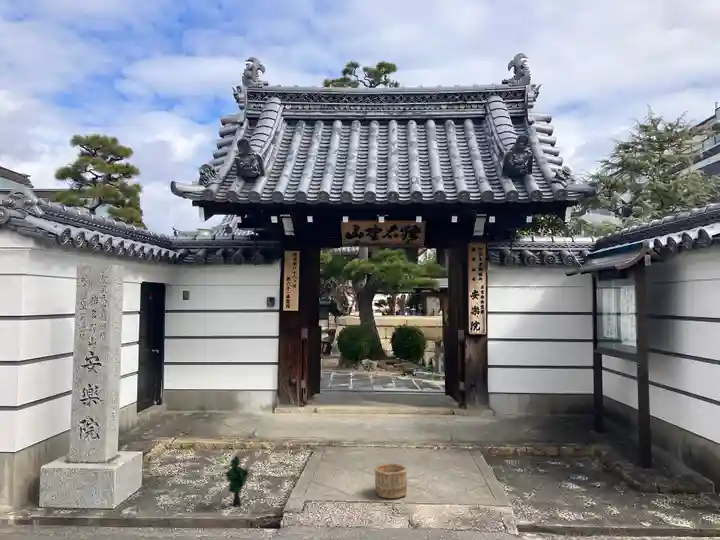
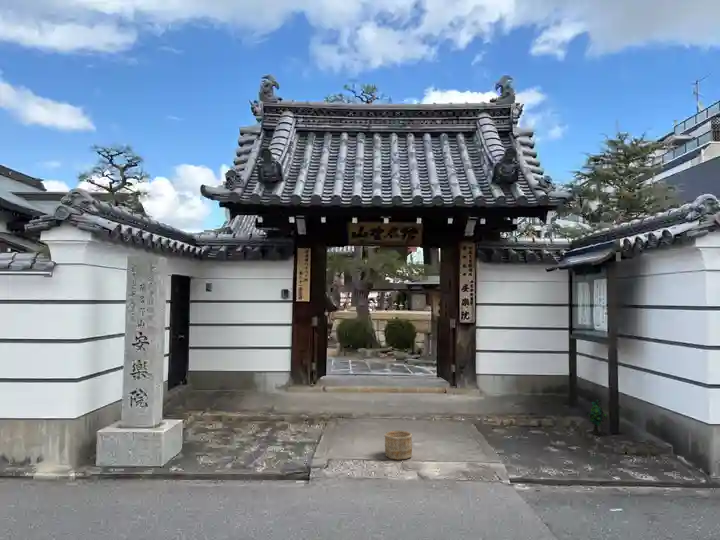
decorative plant: present [226,456,249,506] -> present [587,399,607,435]

